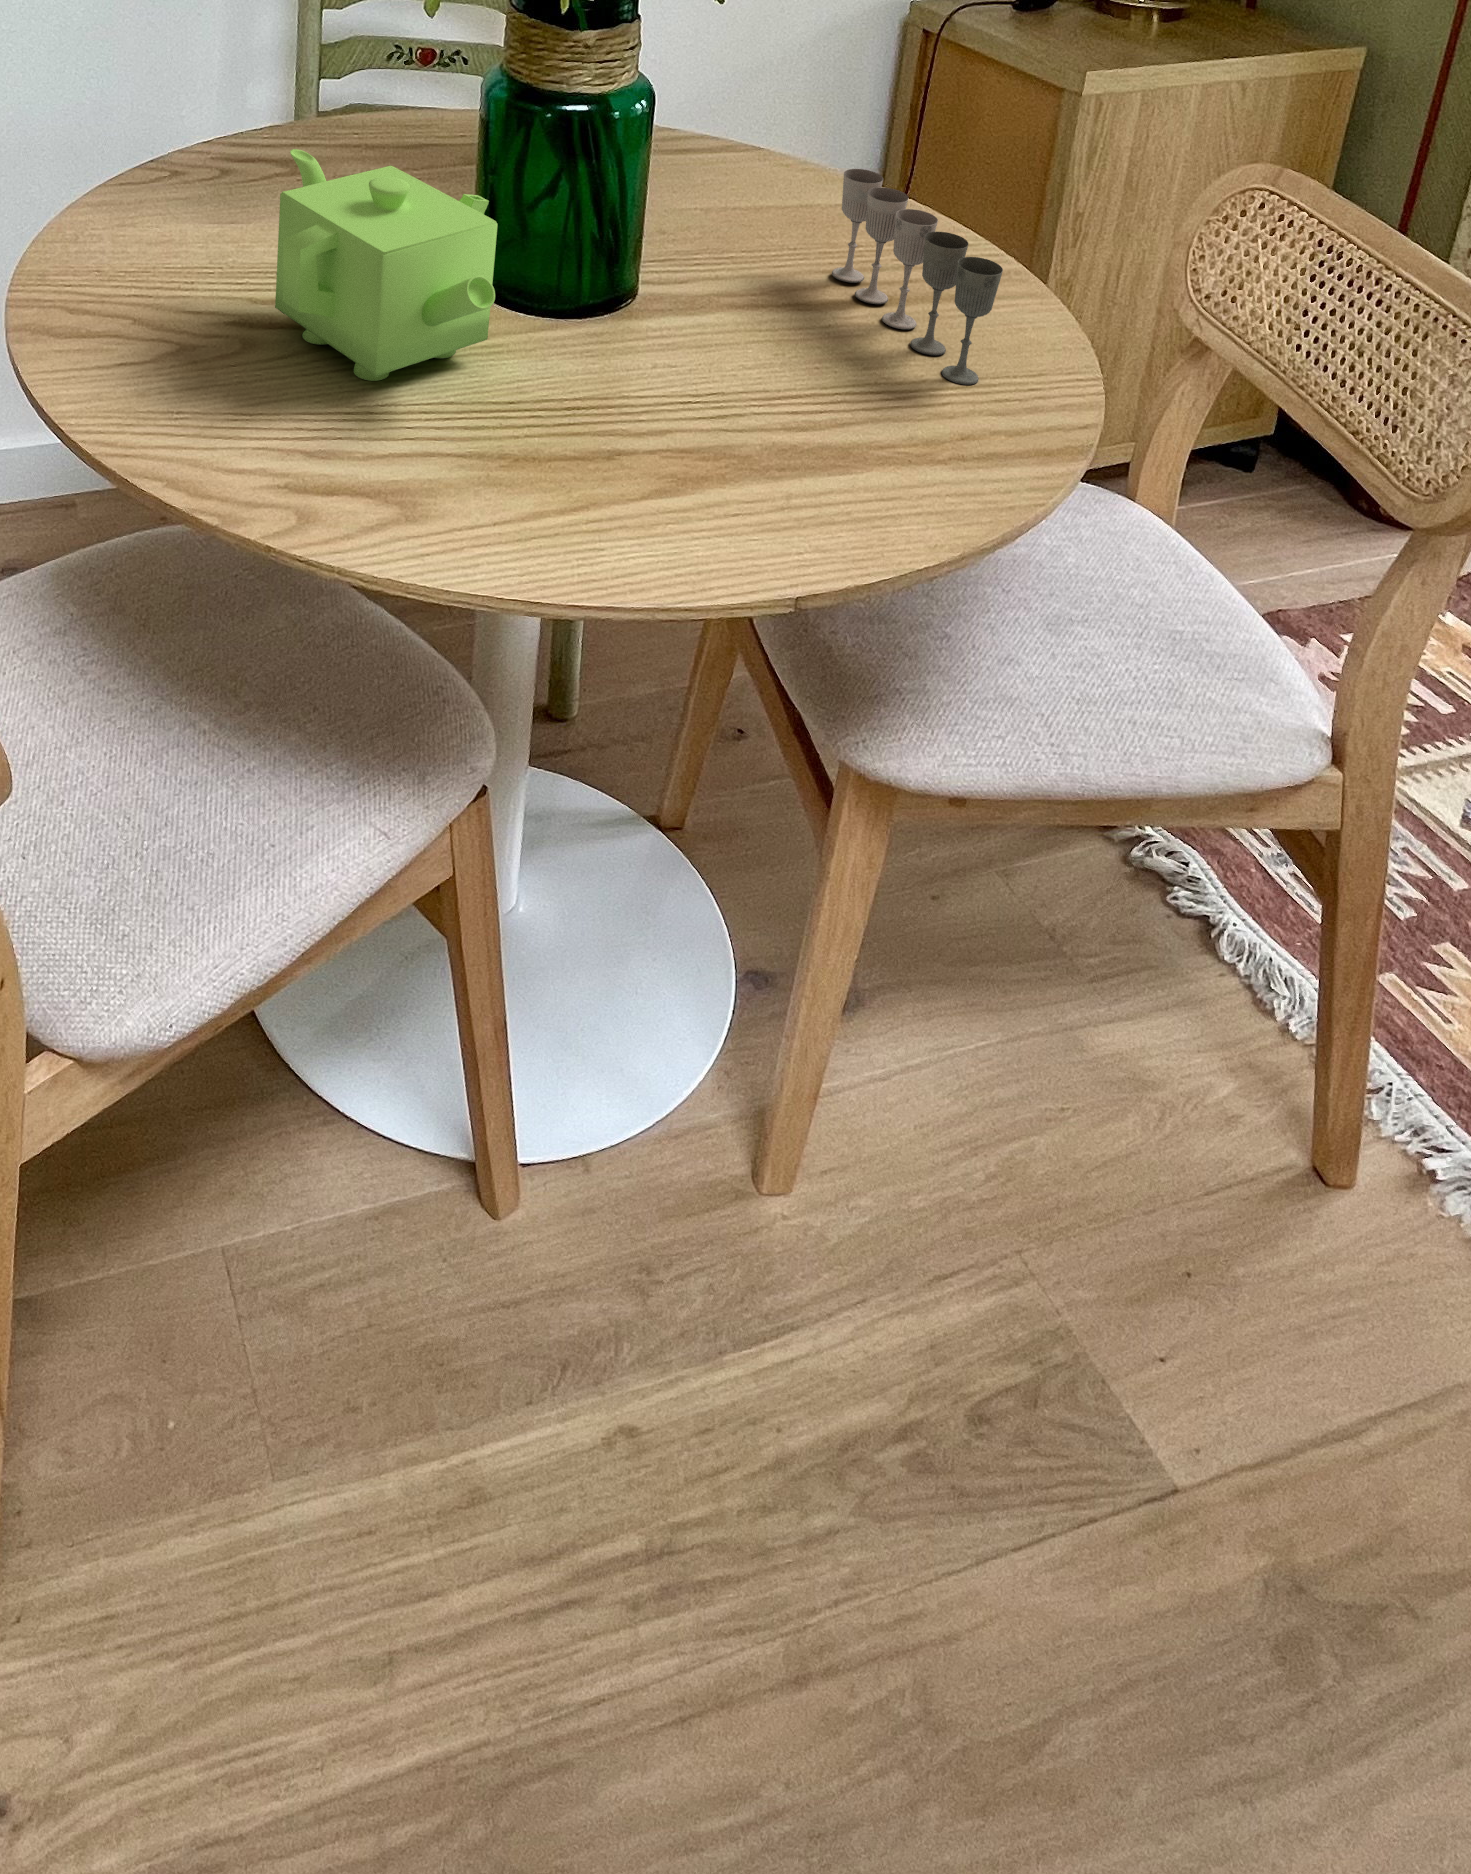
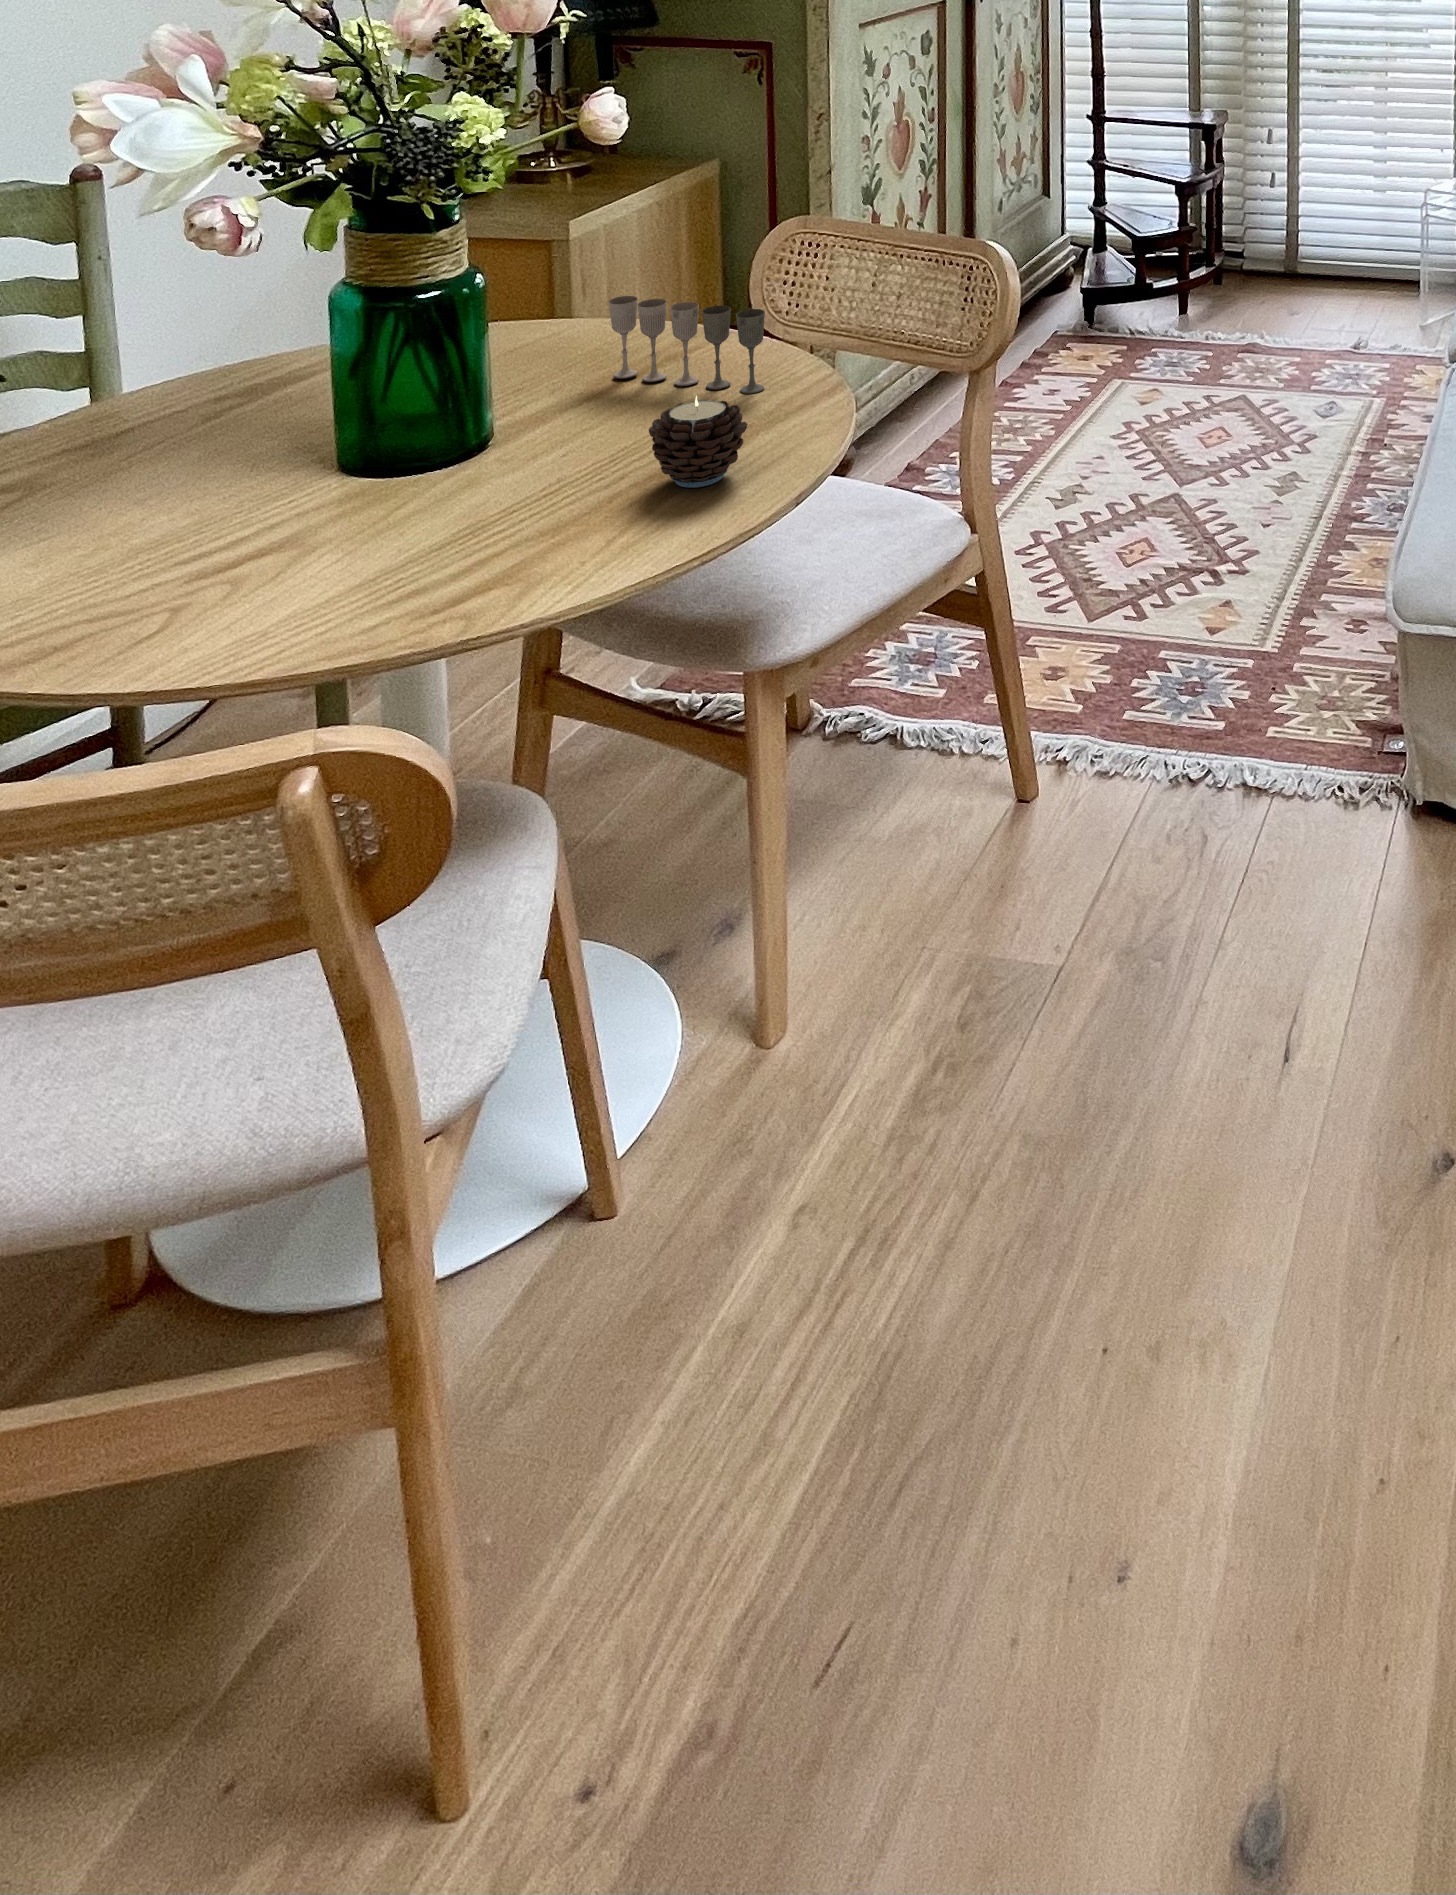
teapot: present [275,149,498,381] -> none [243,395,516,558]
candle: none [659,351,802,487] -> present [649,396,748,487]

